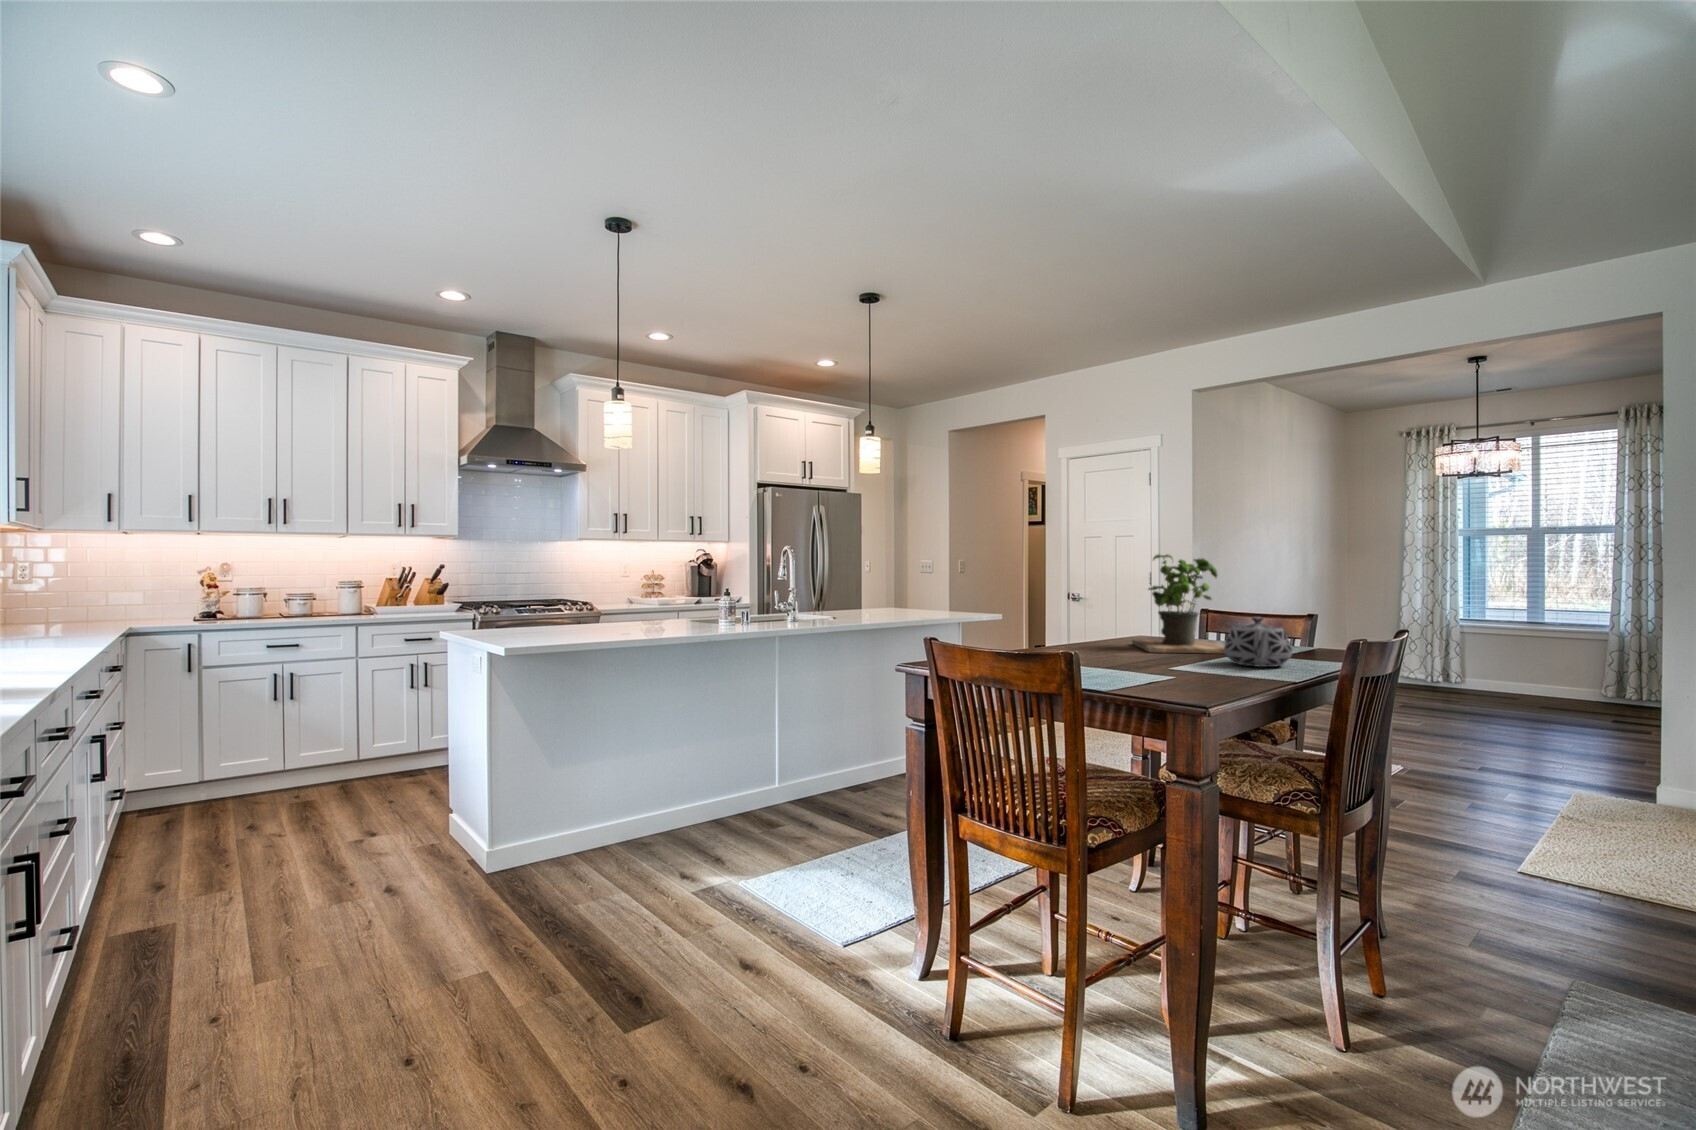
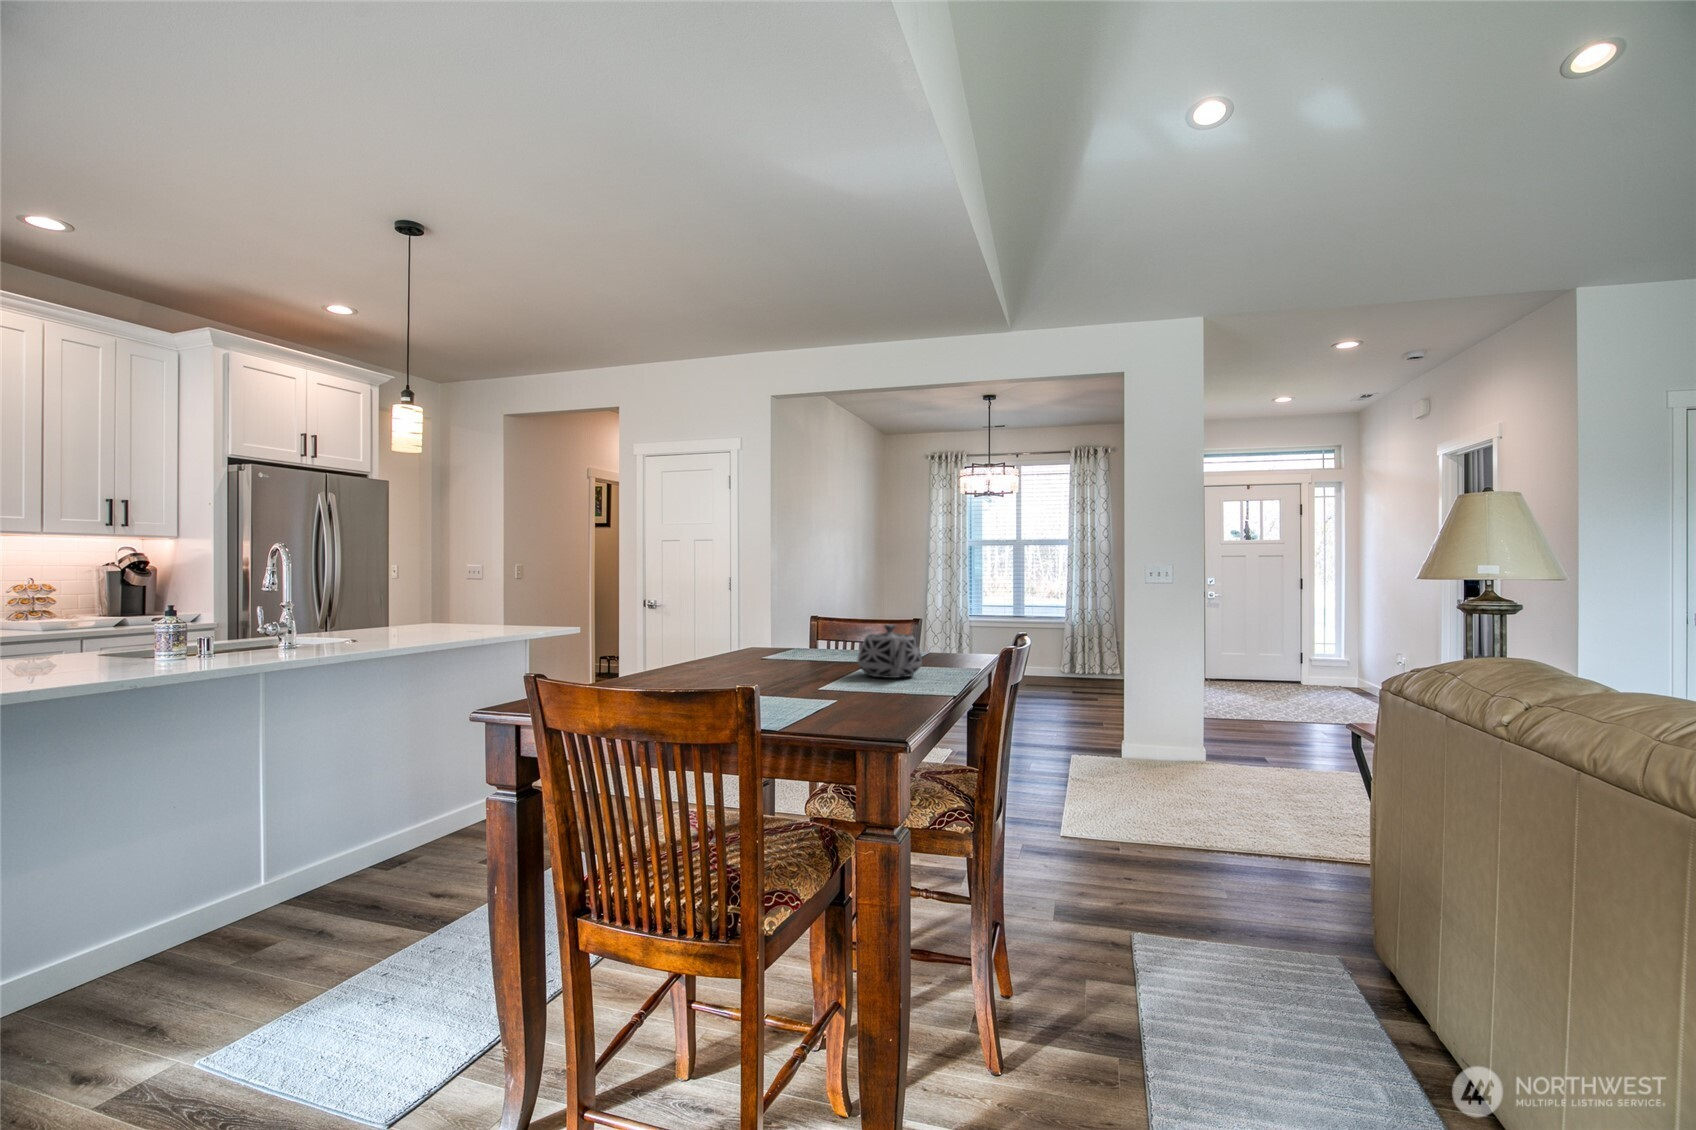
potted plant: present [1132,554,1224,653] -> none [748,558,860,667]

